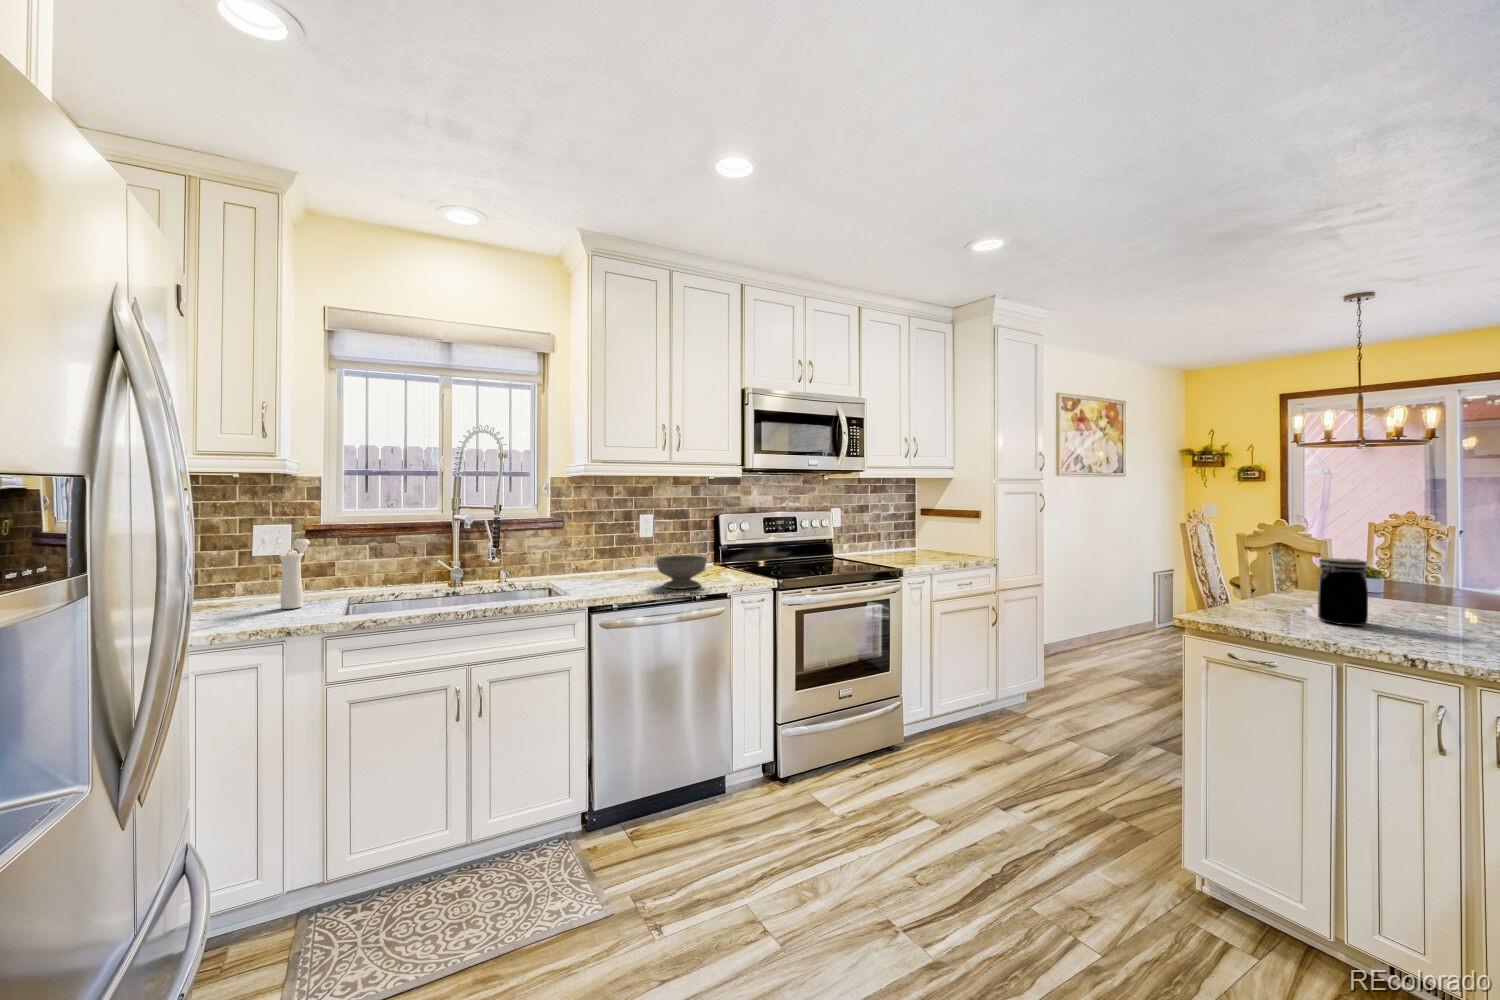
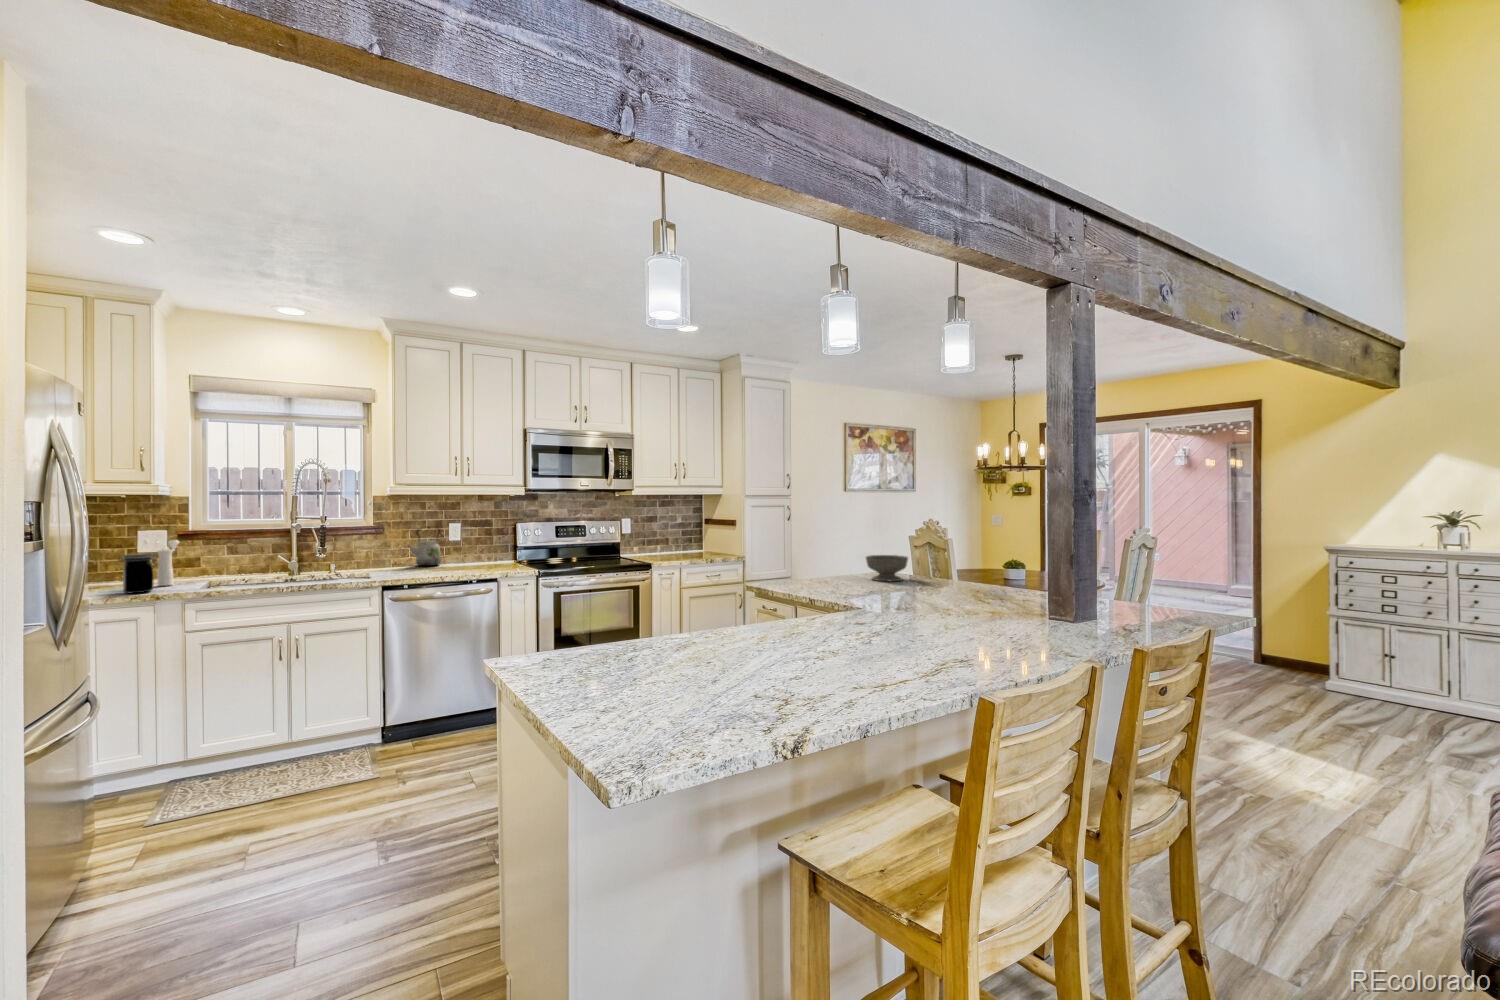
kettle: none [596,519,637,572] -> present [408,526,441,566]
bowl: present [656,555,707,589] -> present [866,555,908,581]
jar: present [1318,558,1368,626] -> present [118,553,157,594]

